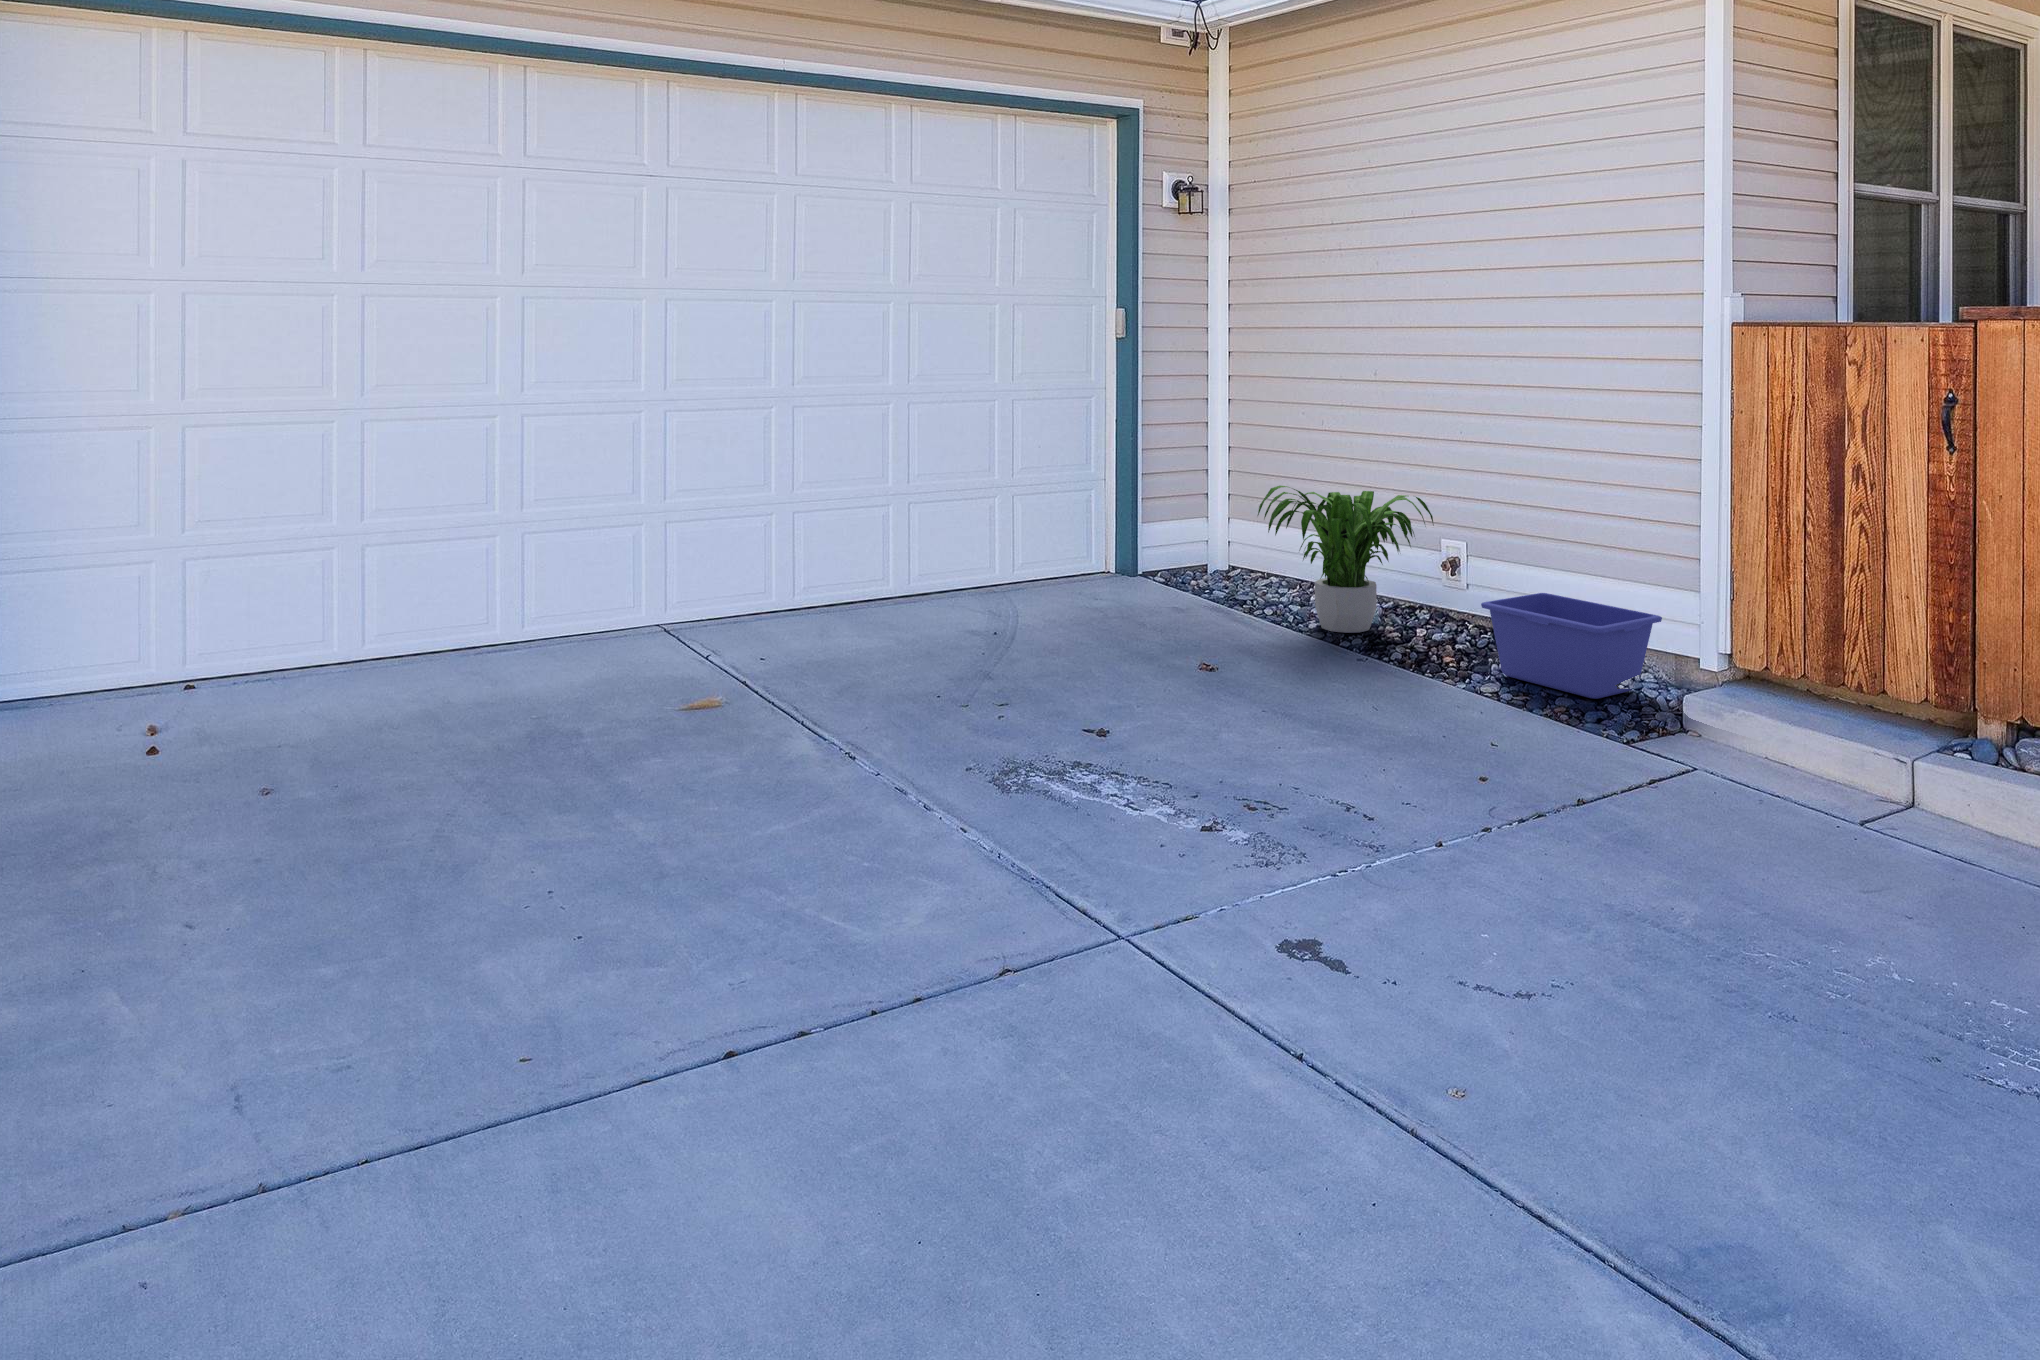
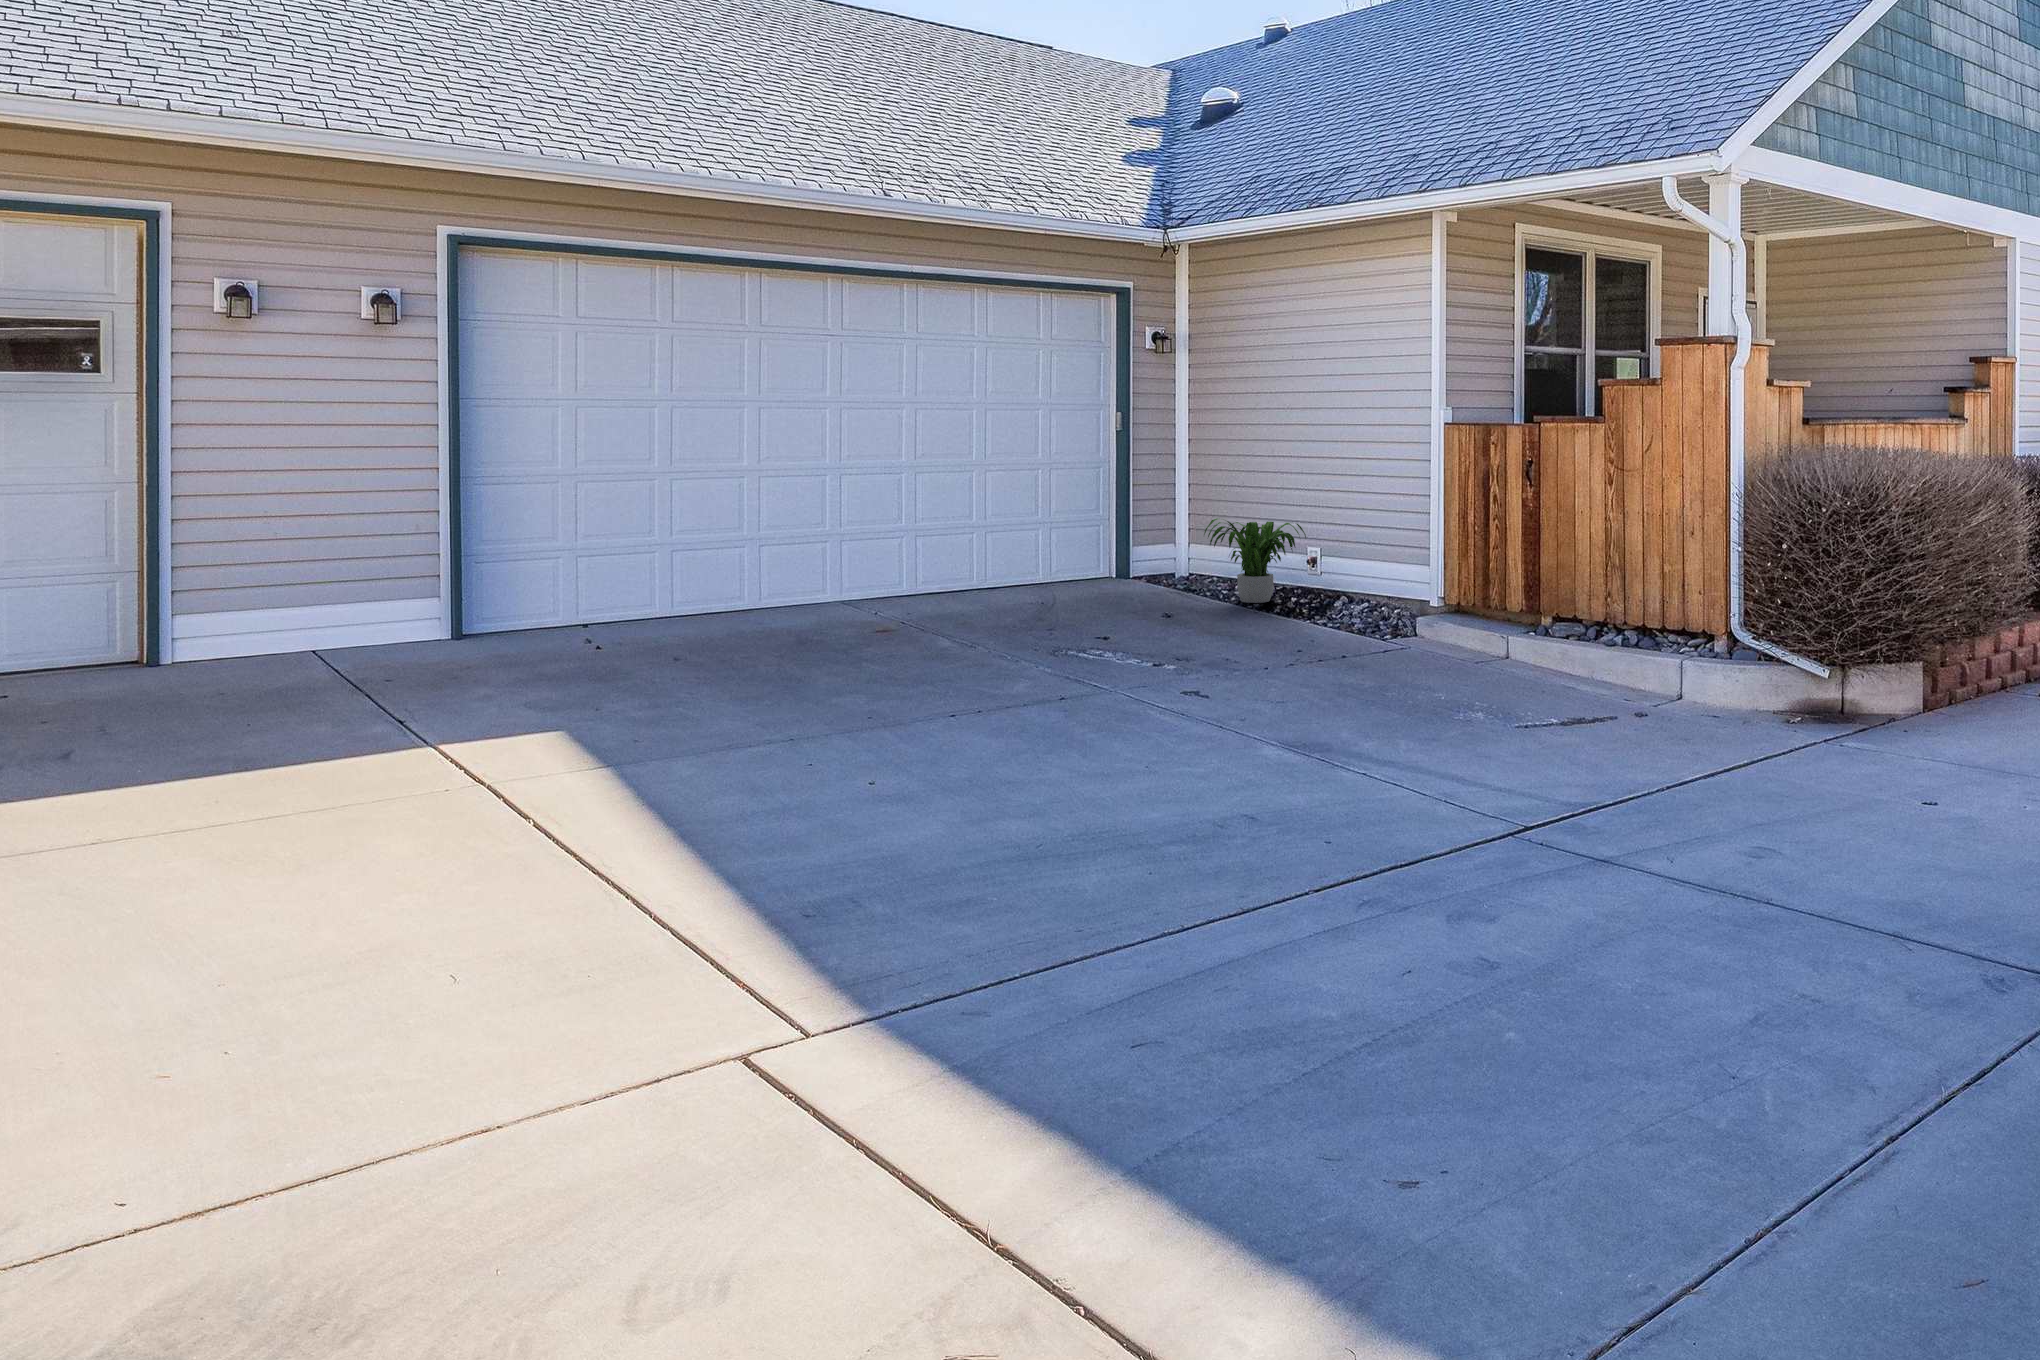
storage bin: present [1481,593,1662,699] -> none [1325,574,1418,624]

